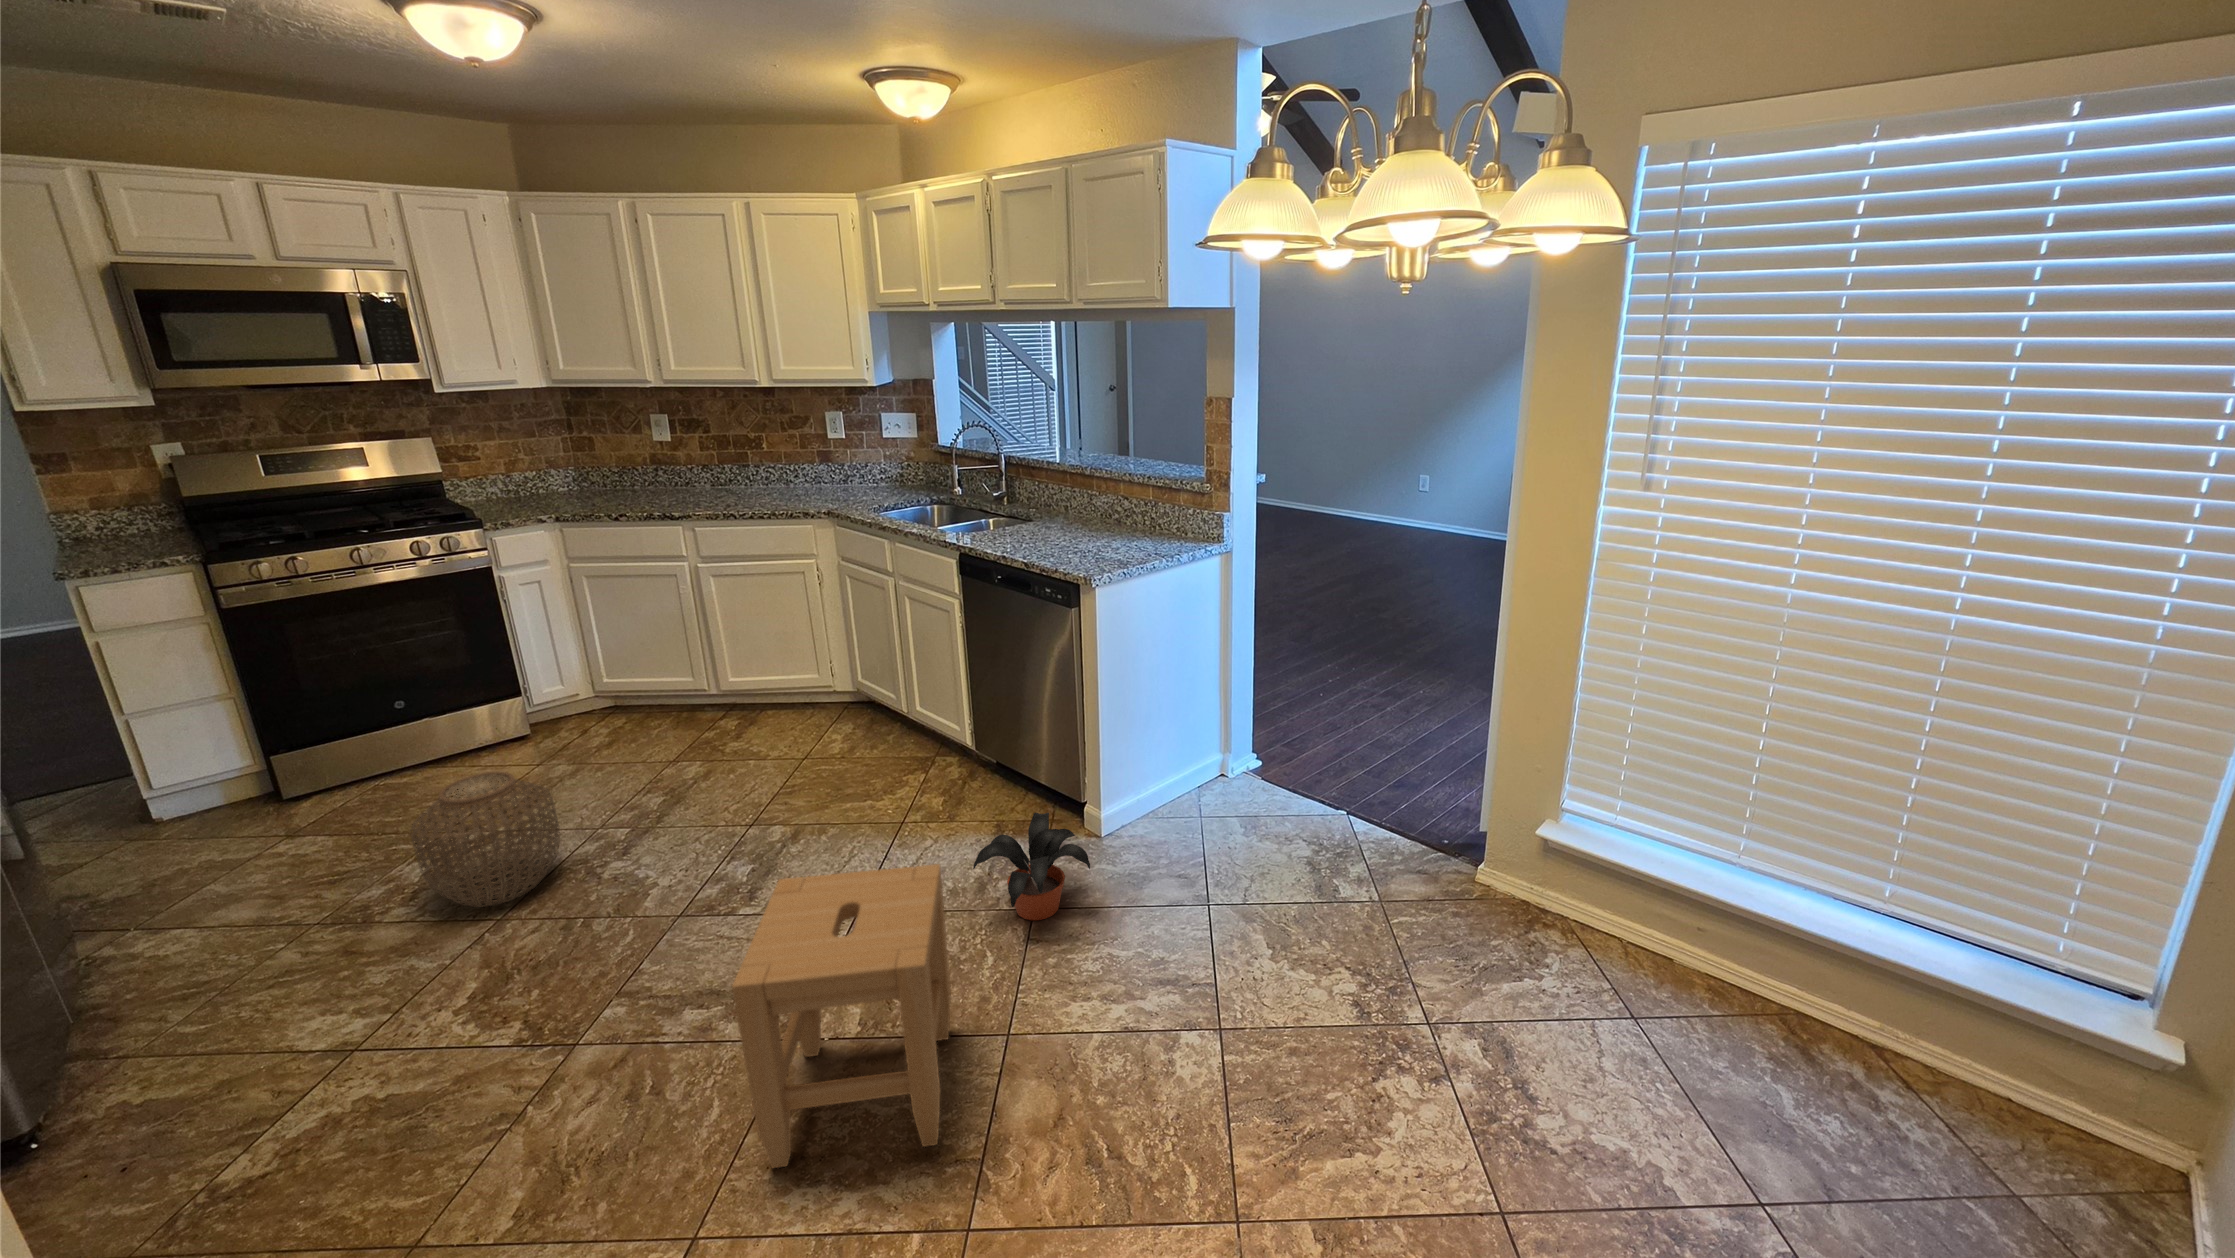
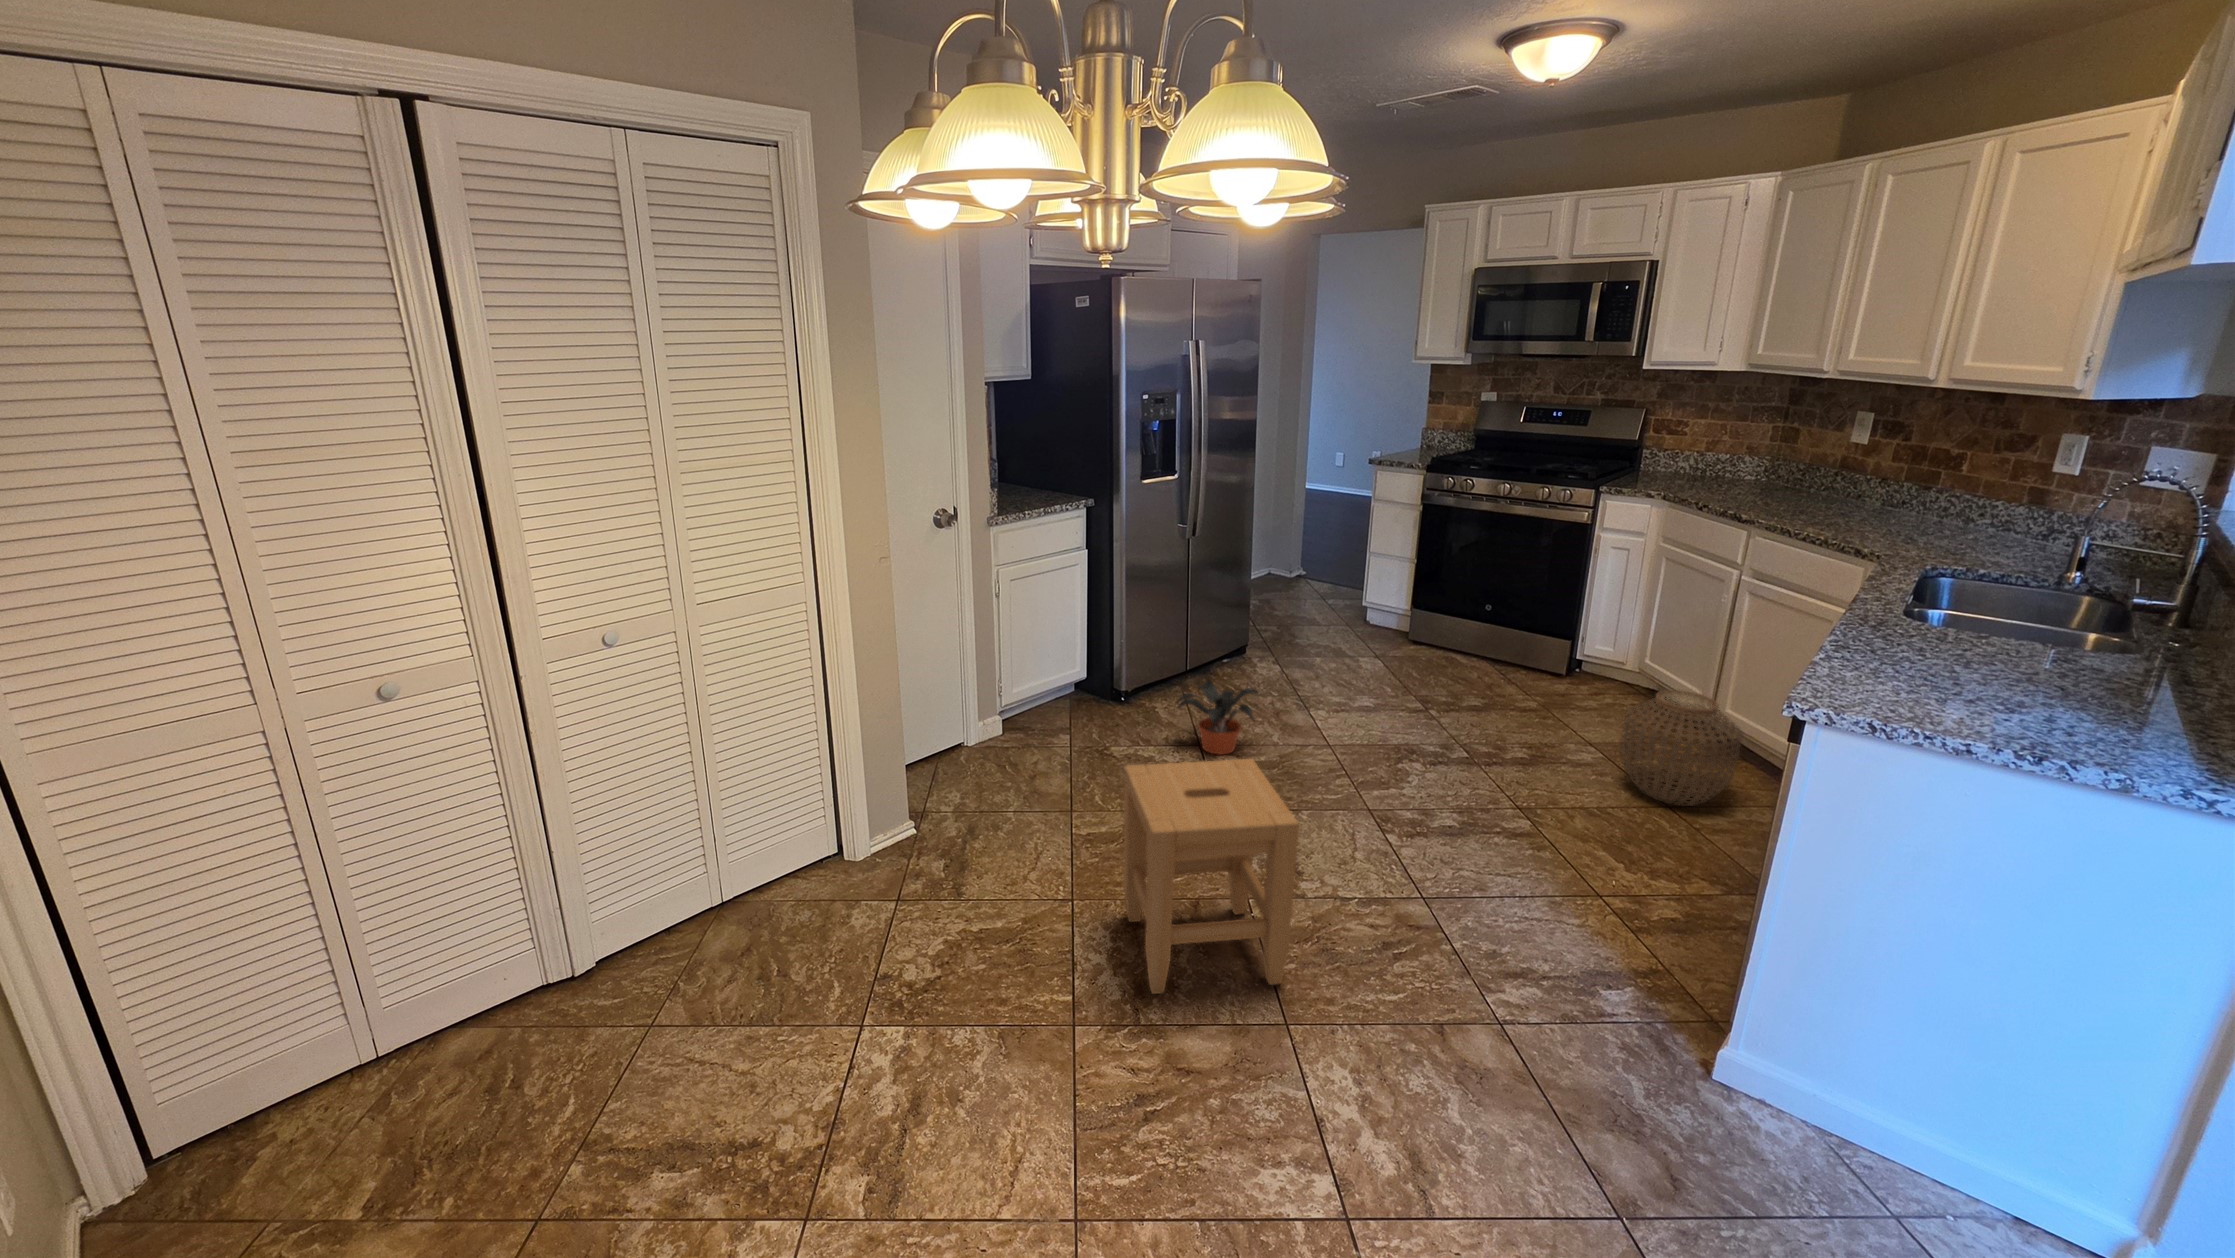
woven basket: present [410,772,560,907] -> present [1620,690,1741,806]
potted plant: present [973,813,1090,920] -> present [1175,681,1259,755]

